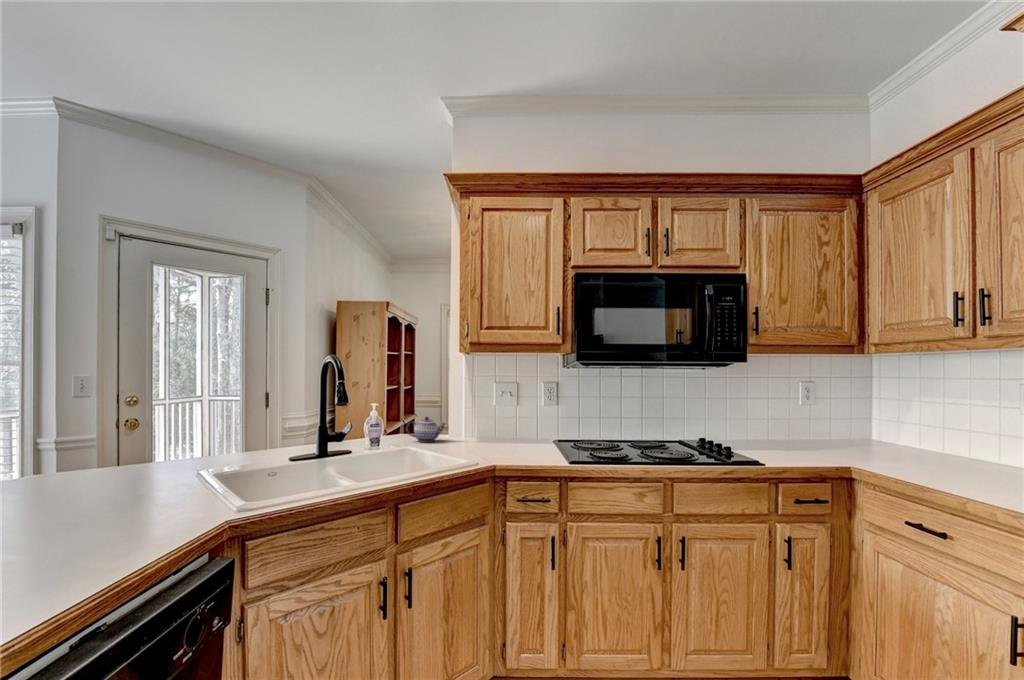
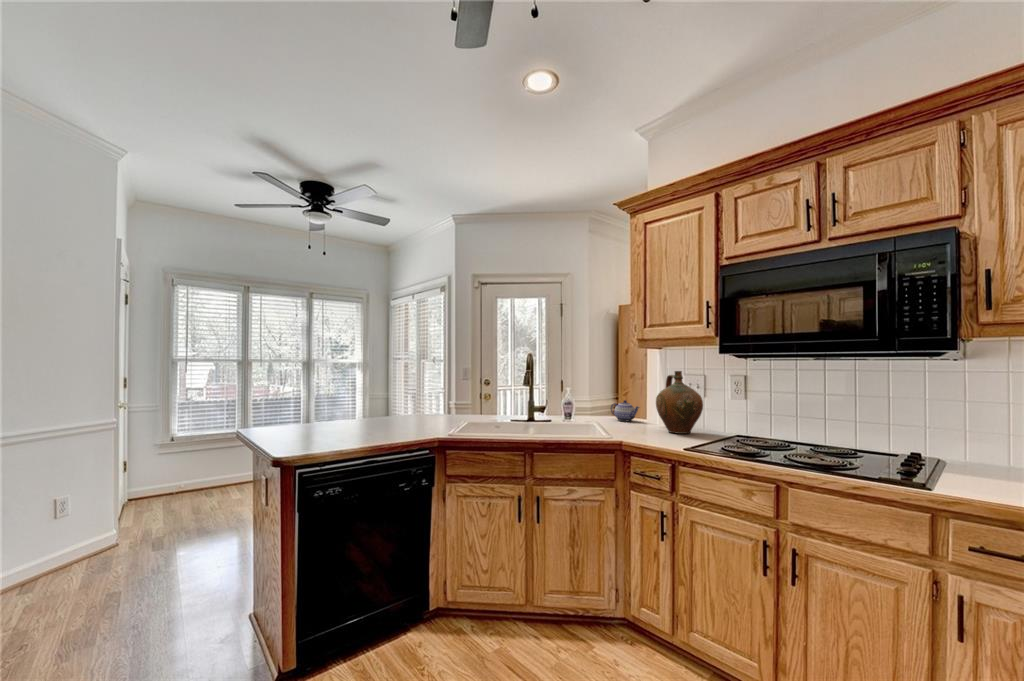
ceramic jug: none [493,381,540,449] -> present [656,371,703,434]

